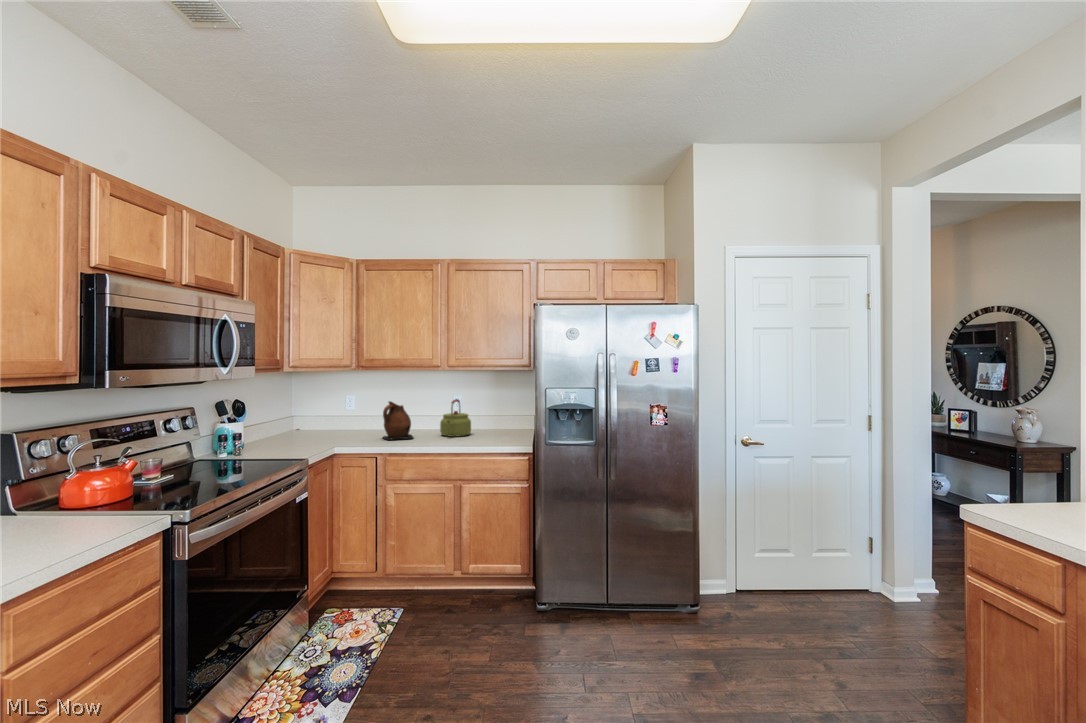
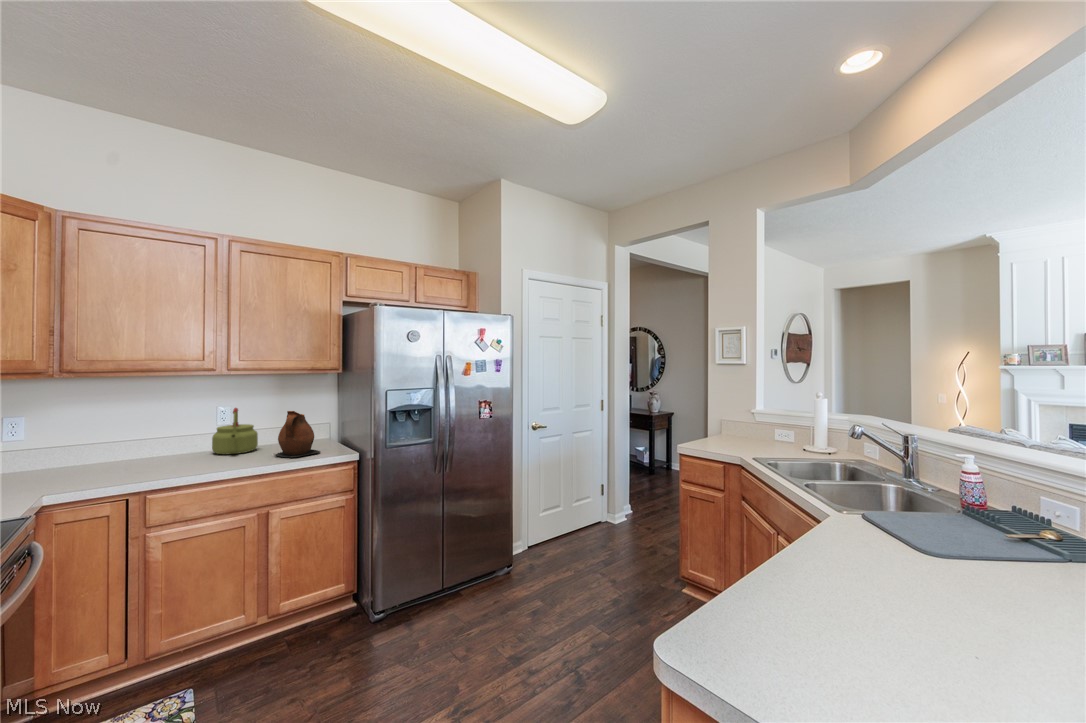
ceramic pitcher: present [383,401,413,440] -> present [275,411,321,458]

